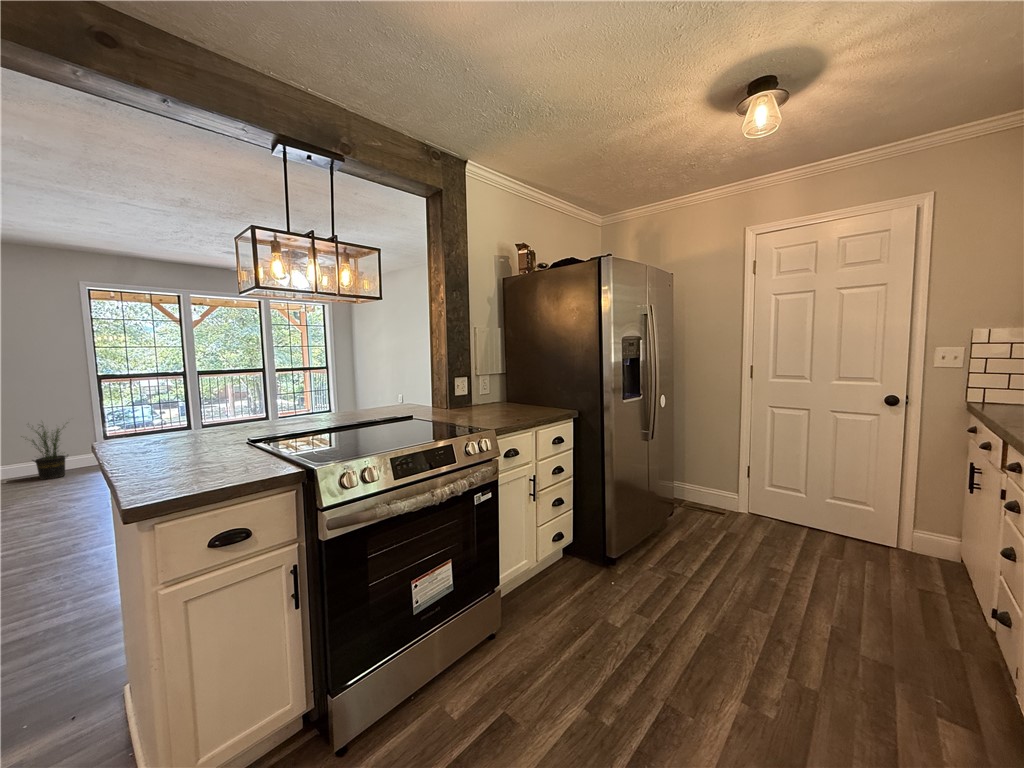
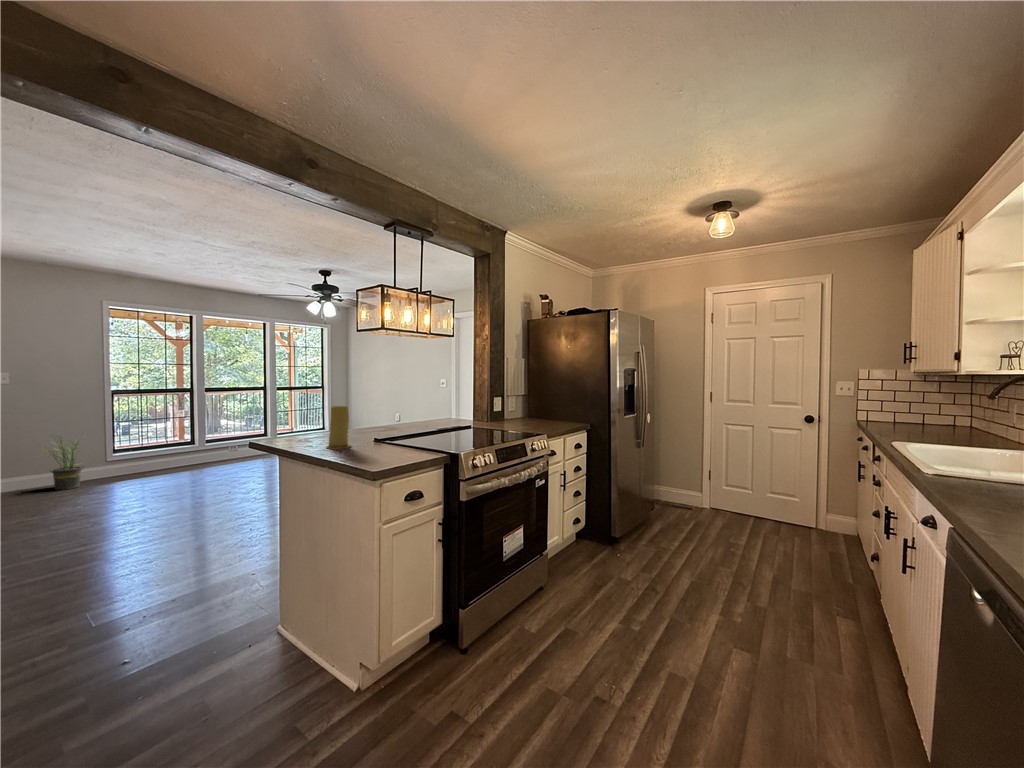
candle: none [157,398,198,459] -> present [326,406,351,449]

